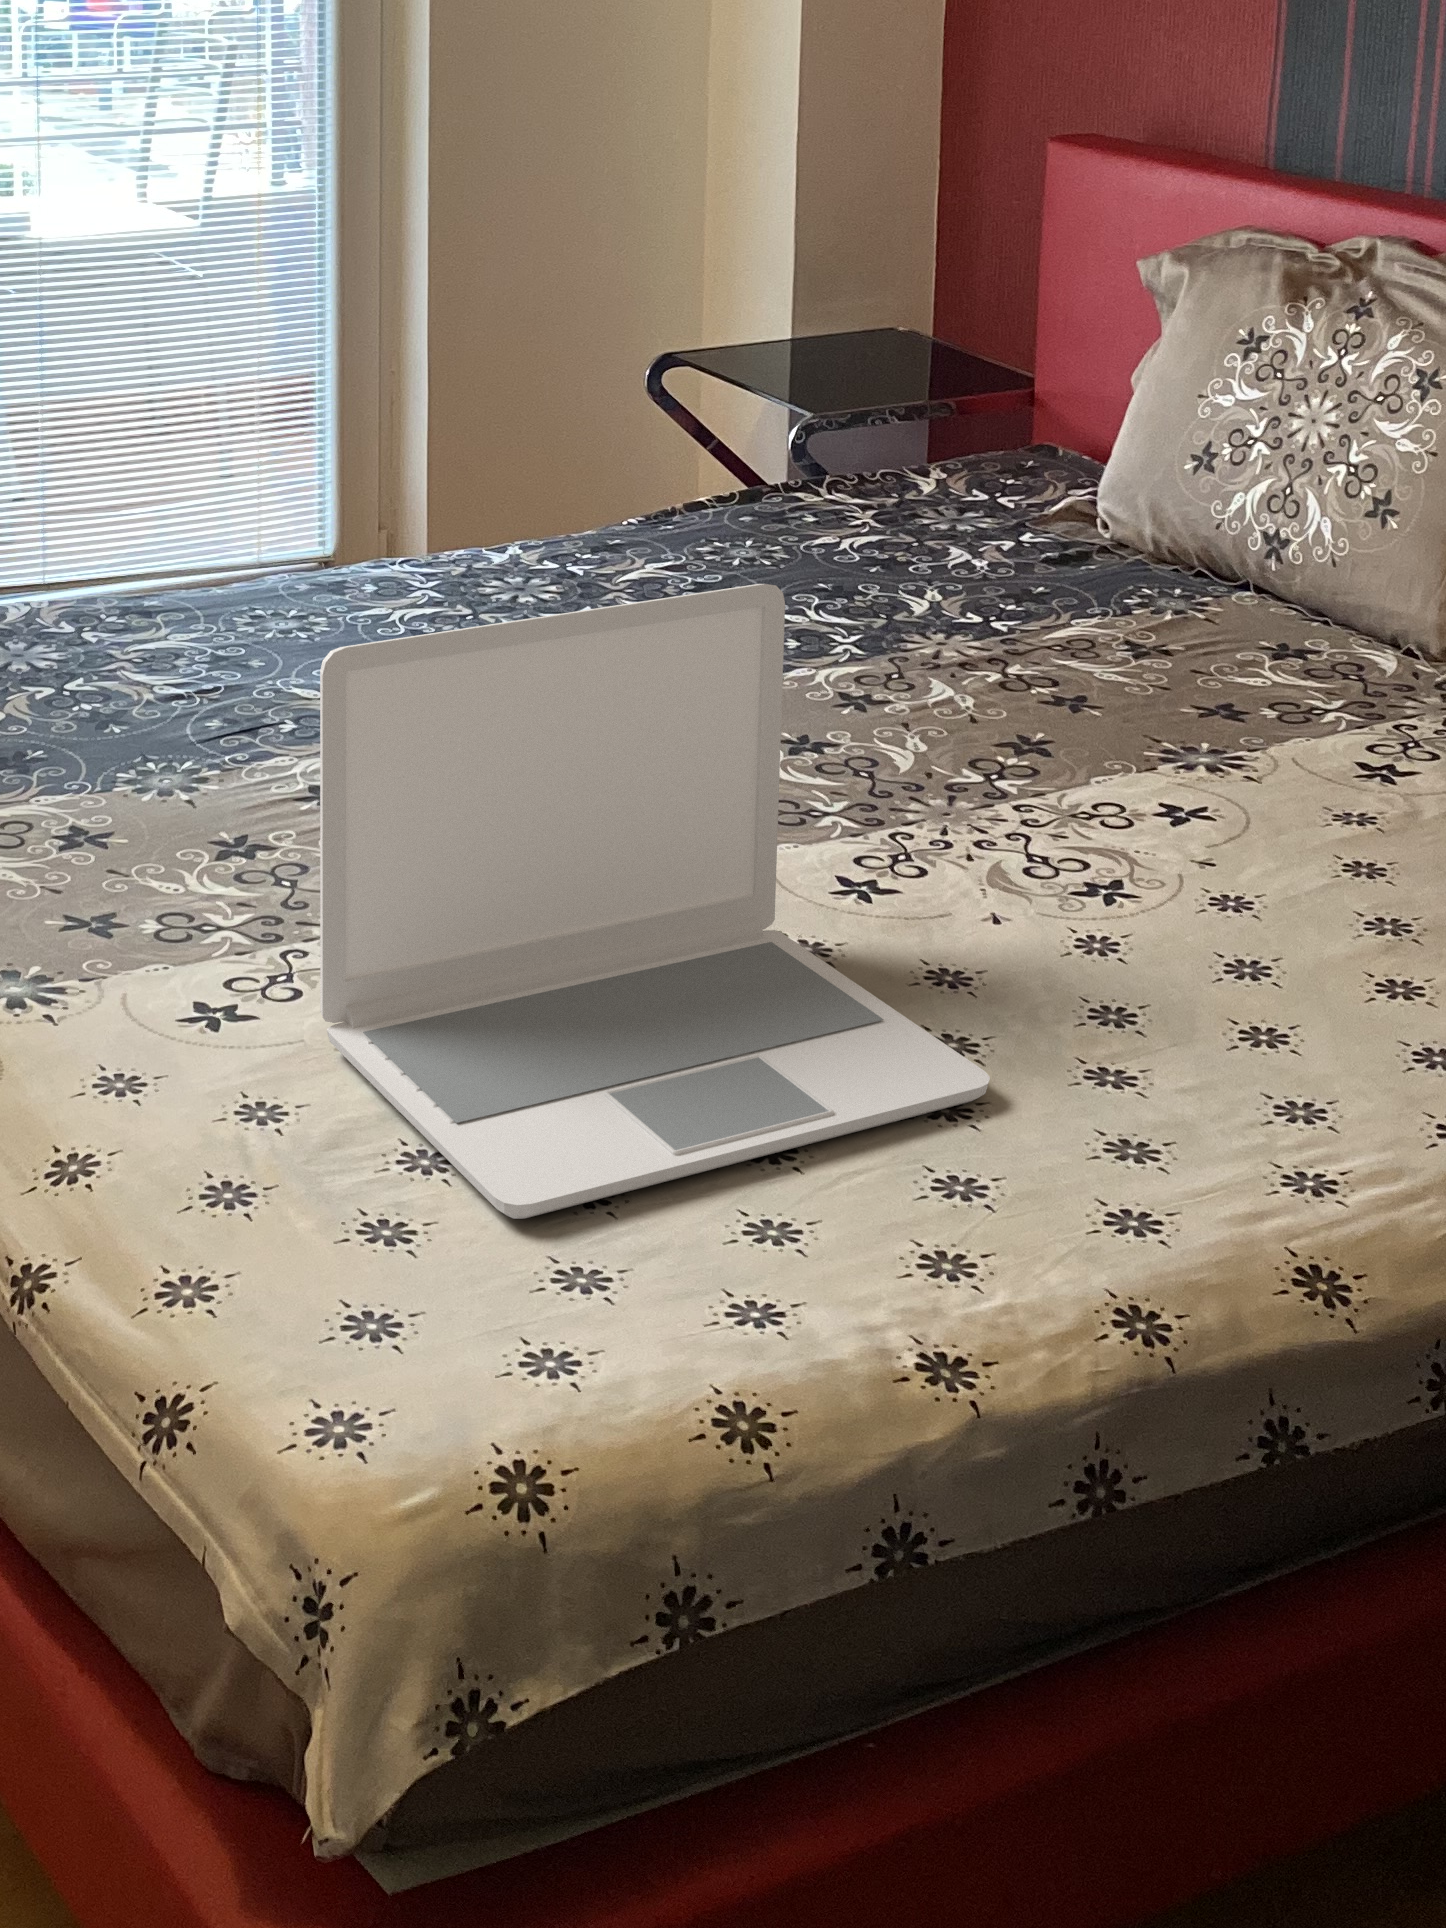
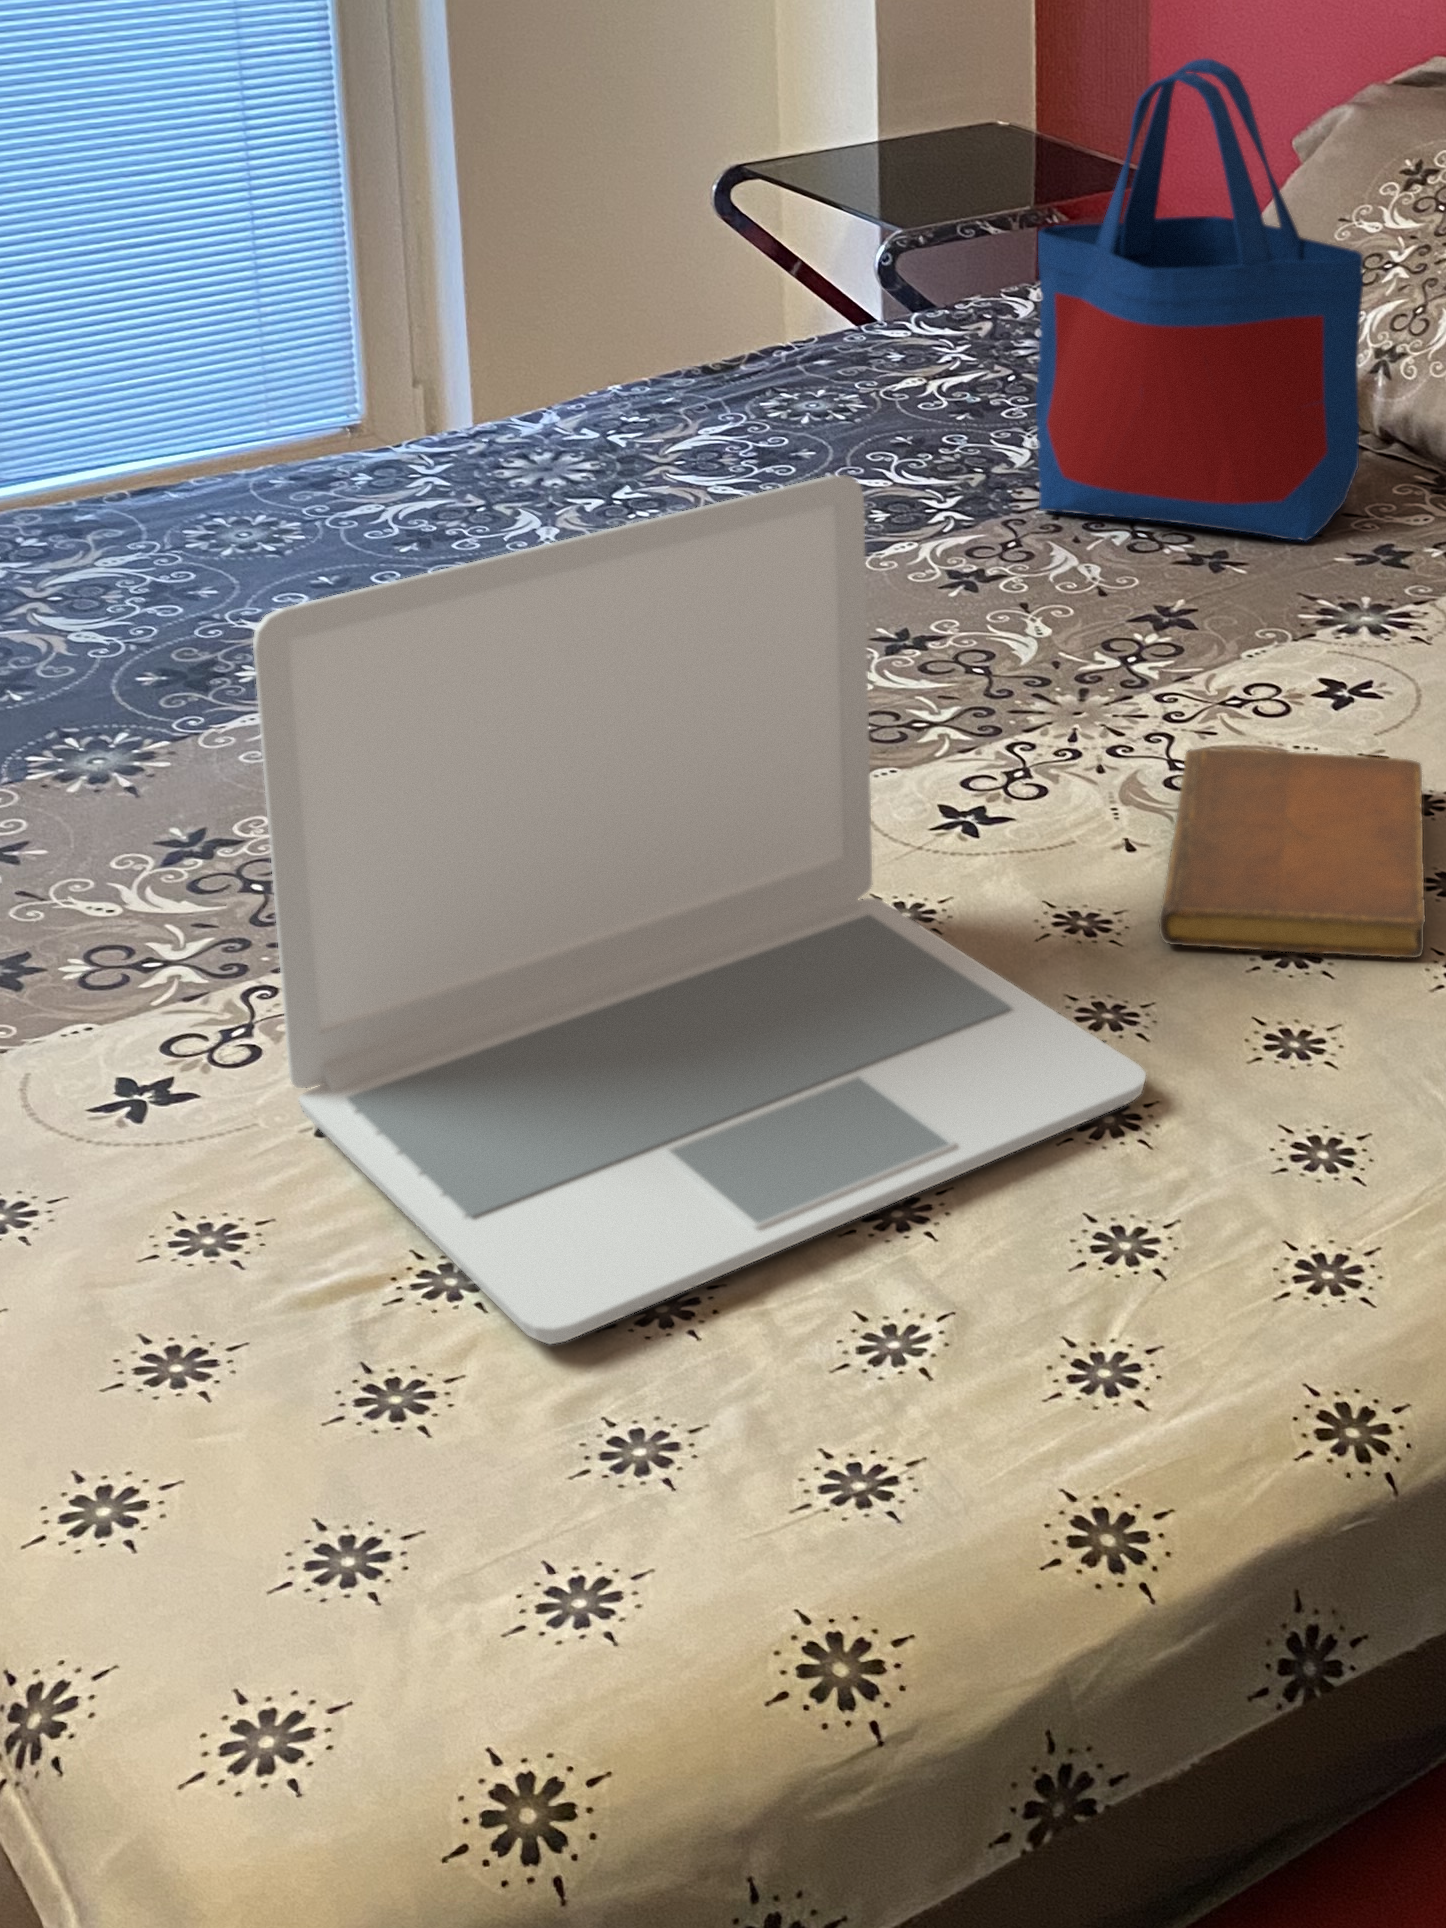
tote bag: none [926,279,1215,692] -> present [1036,58,1363,541]
notebook: none [1008,841,1240,1018] -> present [1159,748,1426,958]

